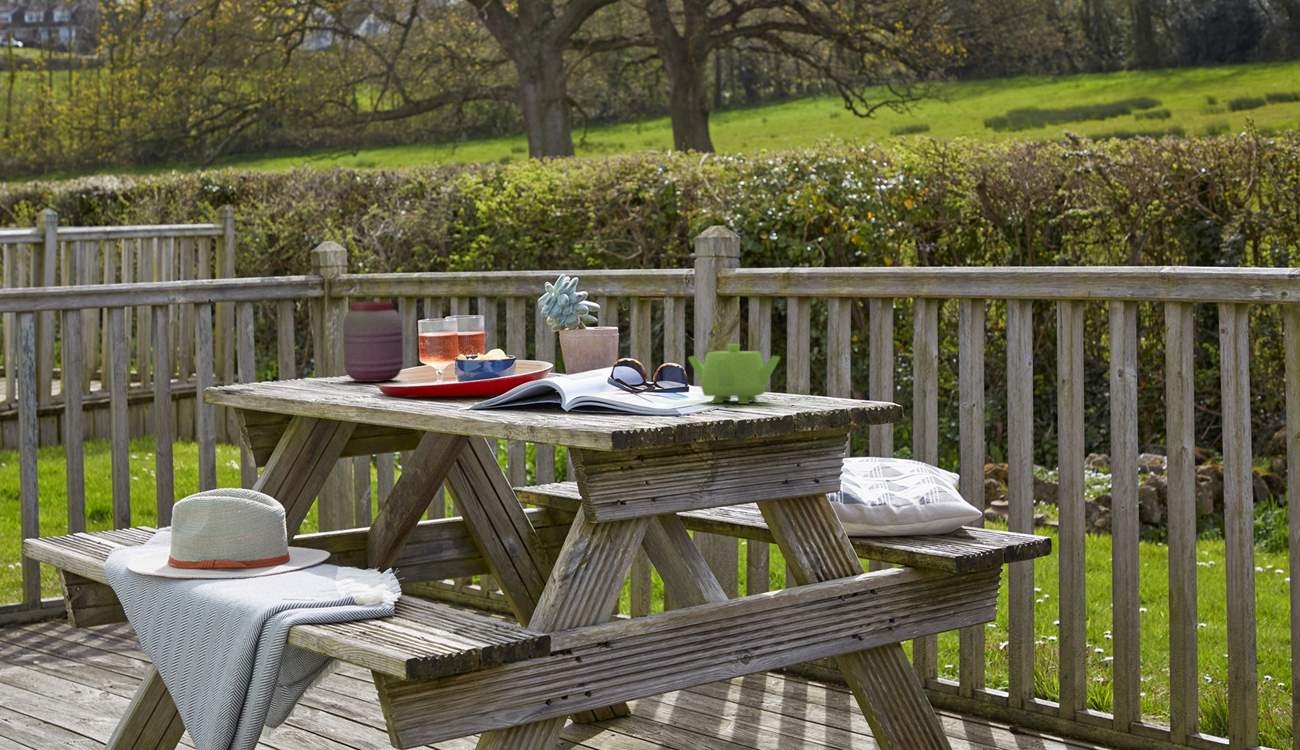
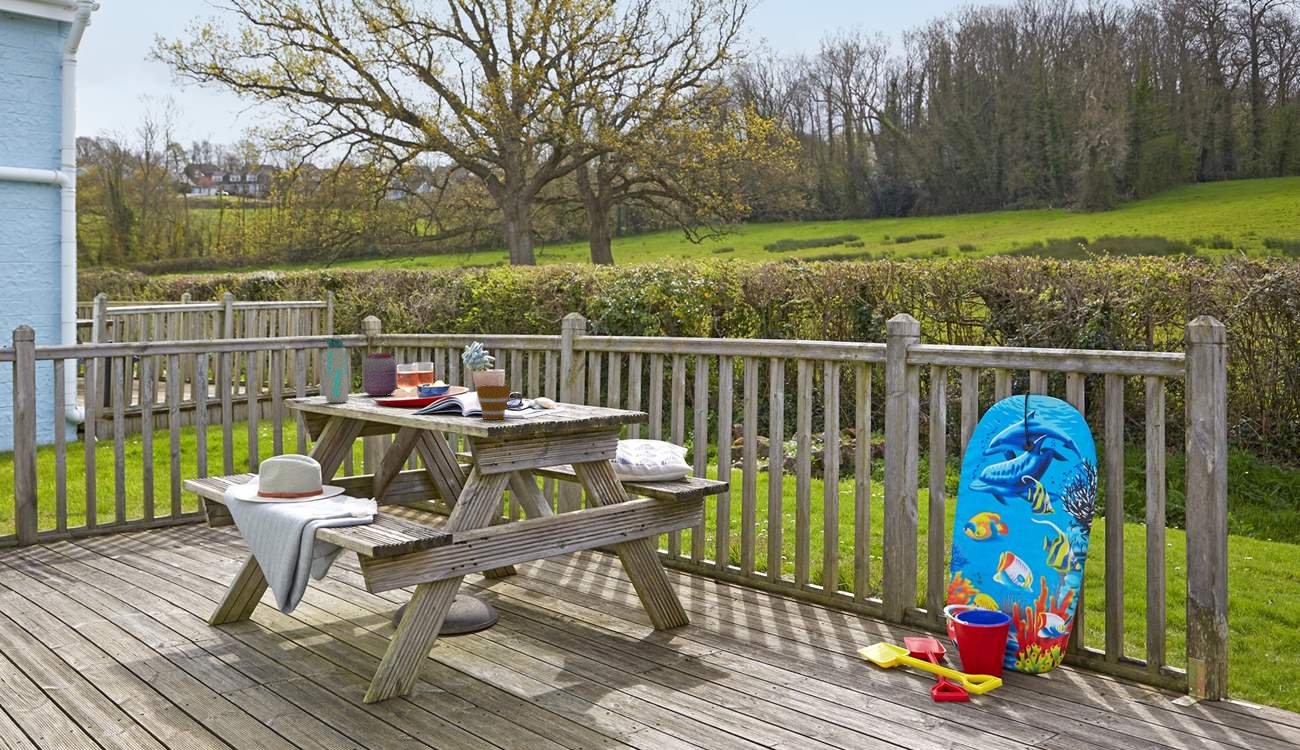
water bottle: none [278,272,324,393] -> present [324,338,349,403]
teapot: present [688,344,780,404] -> none [538,381,585,413]
cup: none [581,352,658,416] -> present [476,386,512,420]

